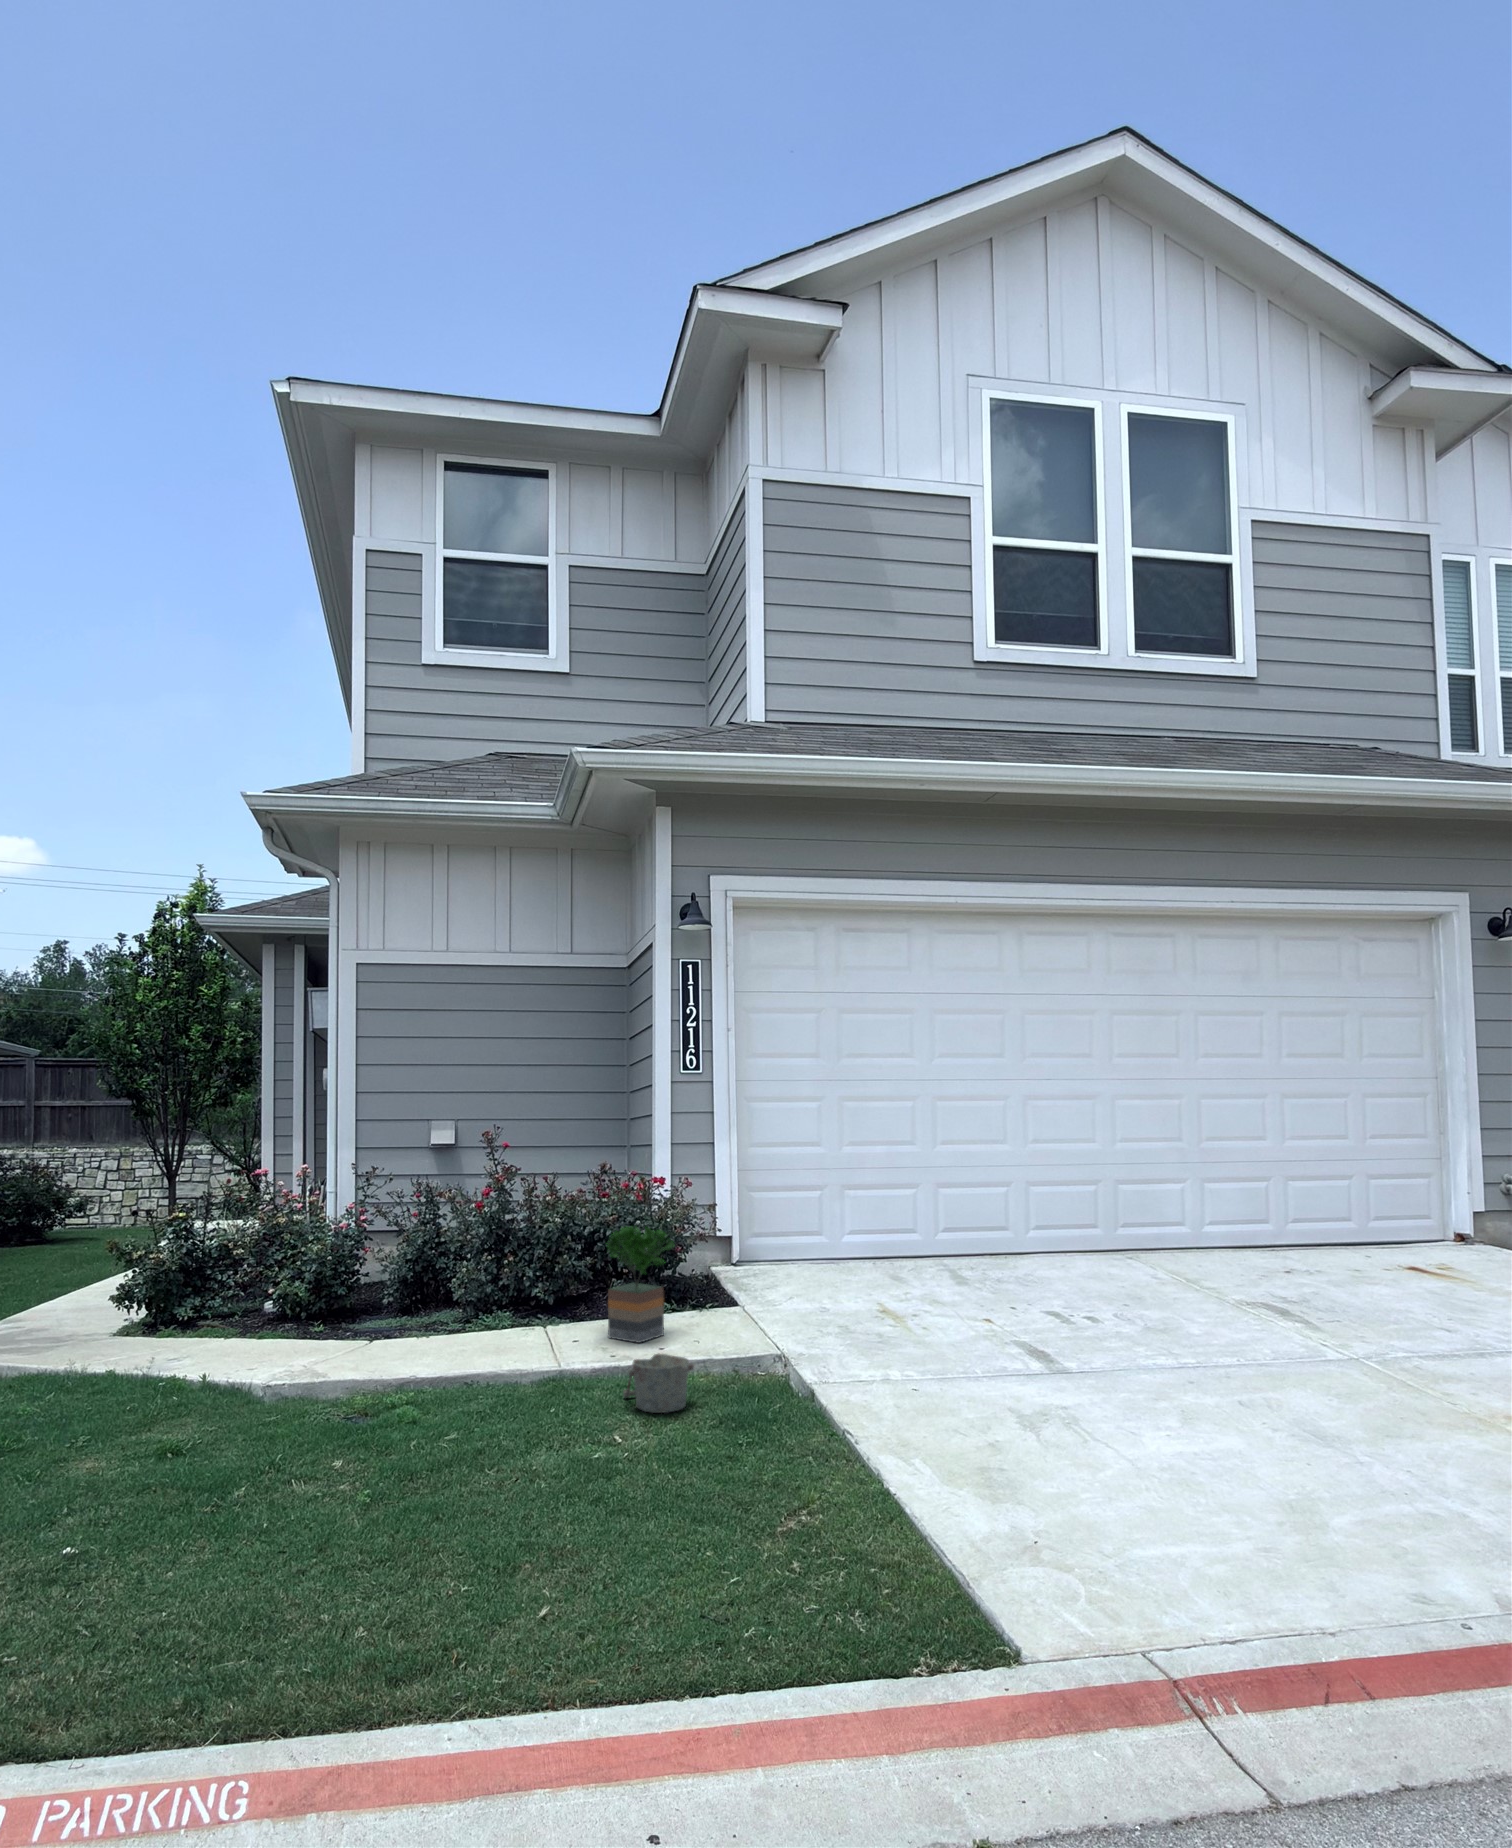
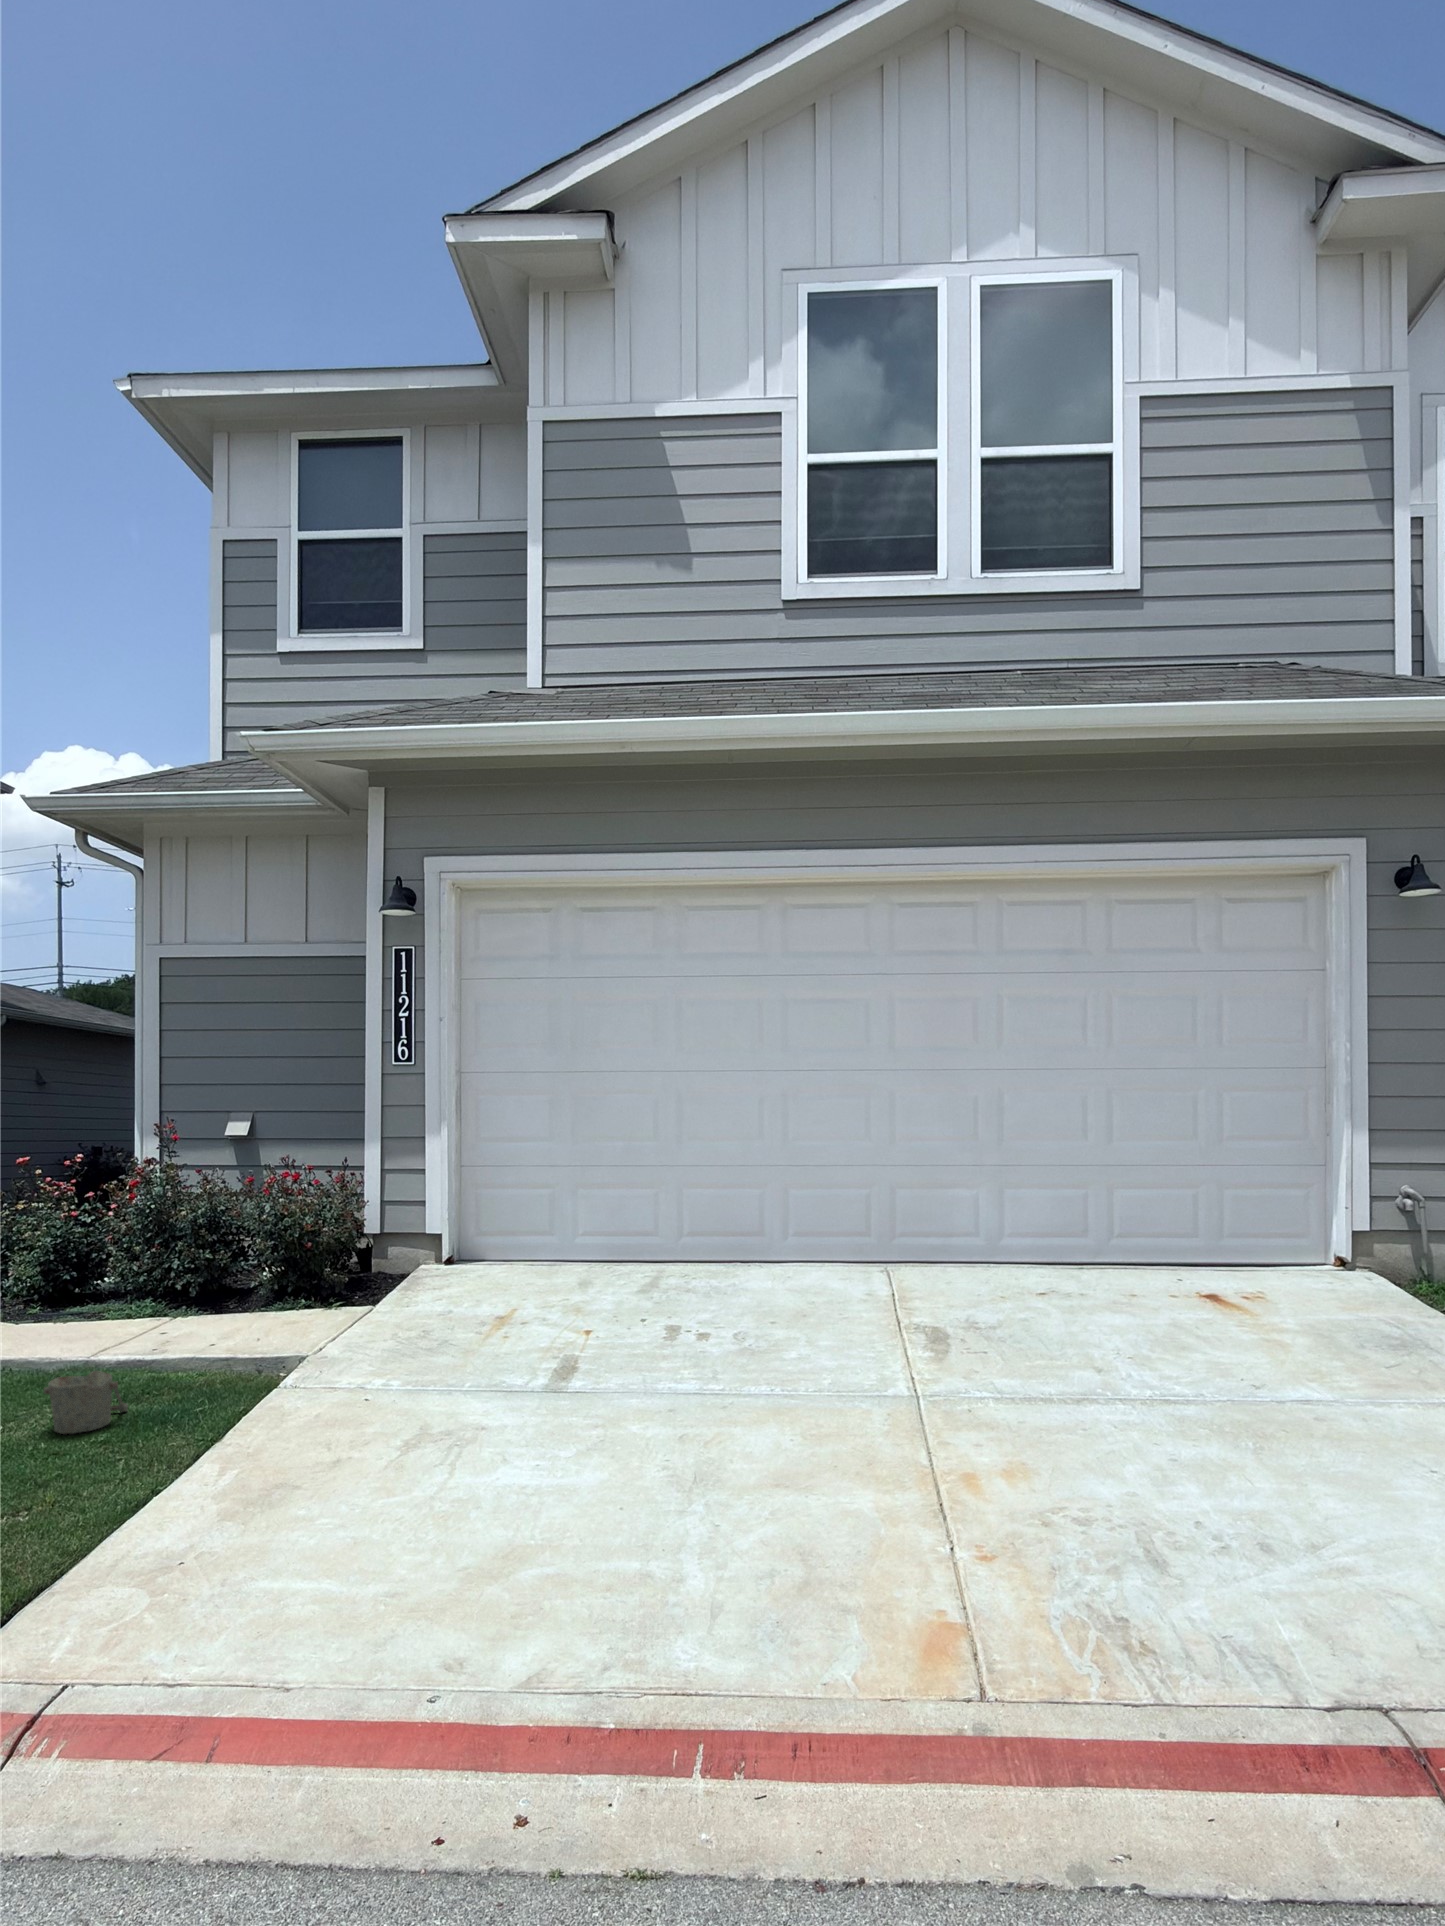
potted tree: present [607,1227,673,1343] -> none [162,1231,252,1355]

